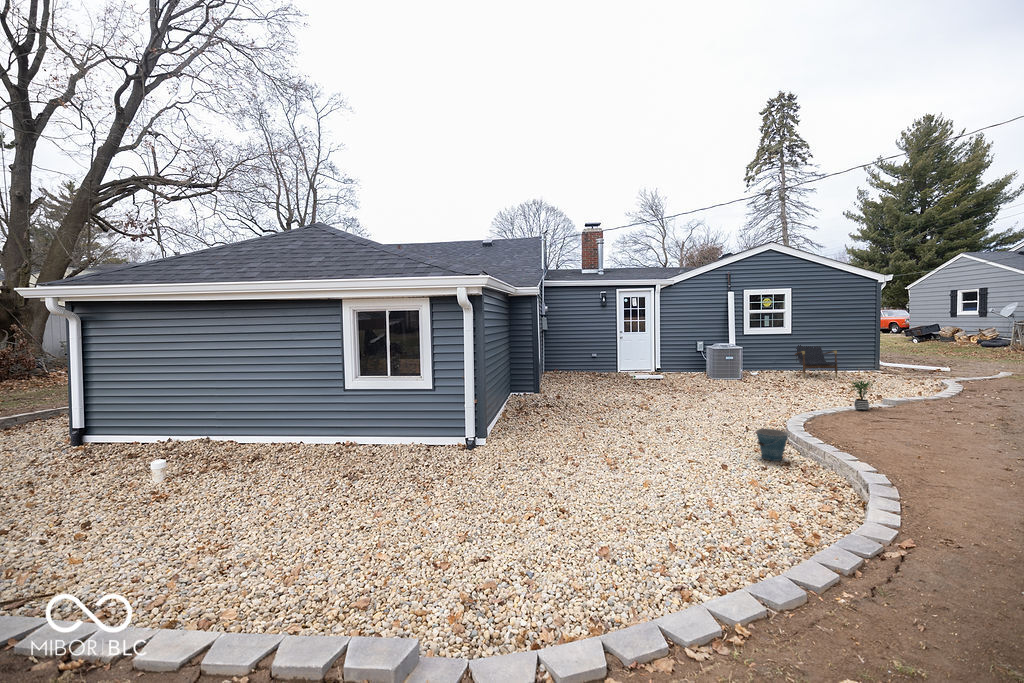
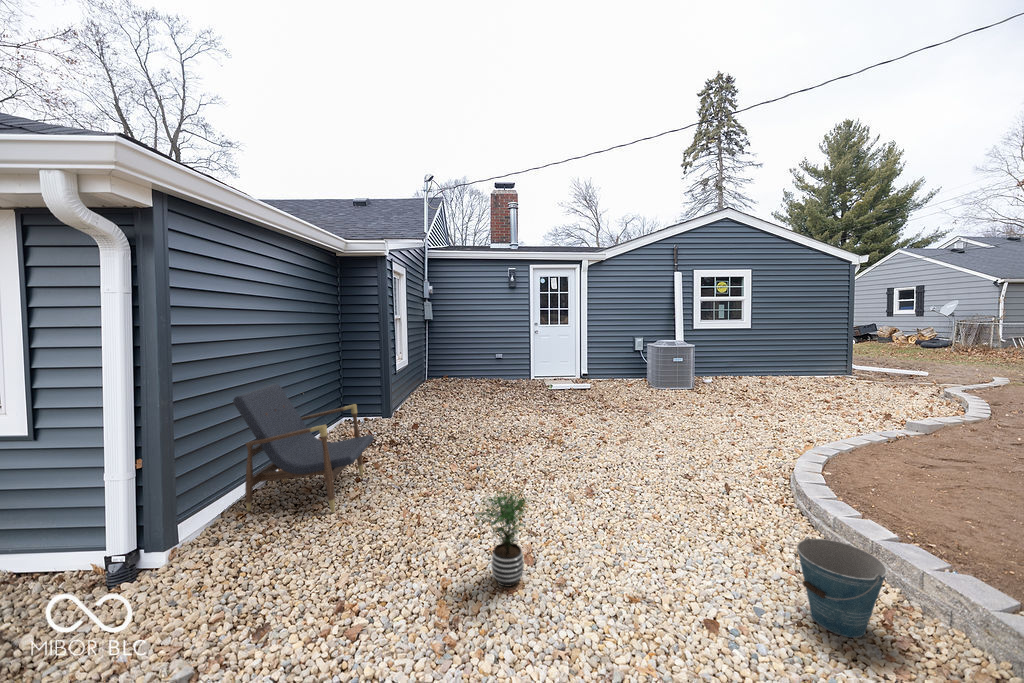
lounge chair: present [794,345,838,377] -> present [233,384,374,513]
potted plant: present [852,380,872,411] -> present [475,492,529,586]

